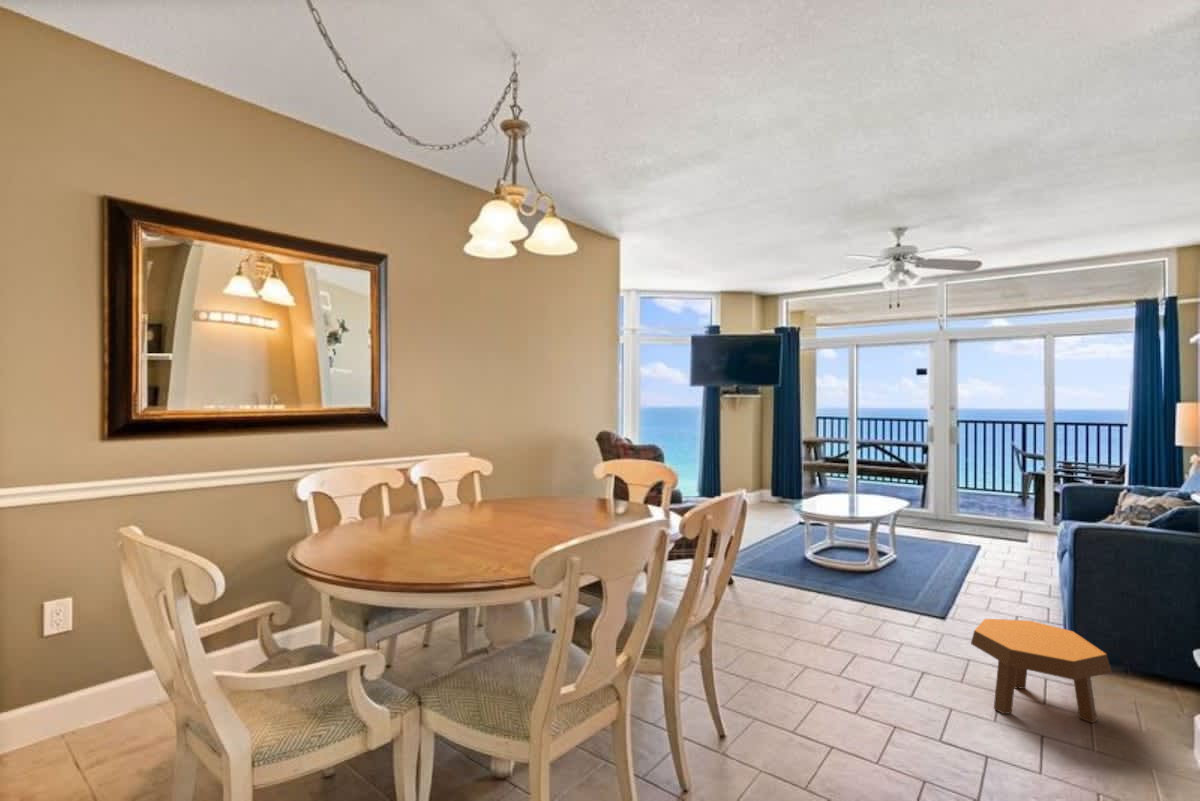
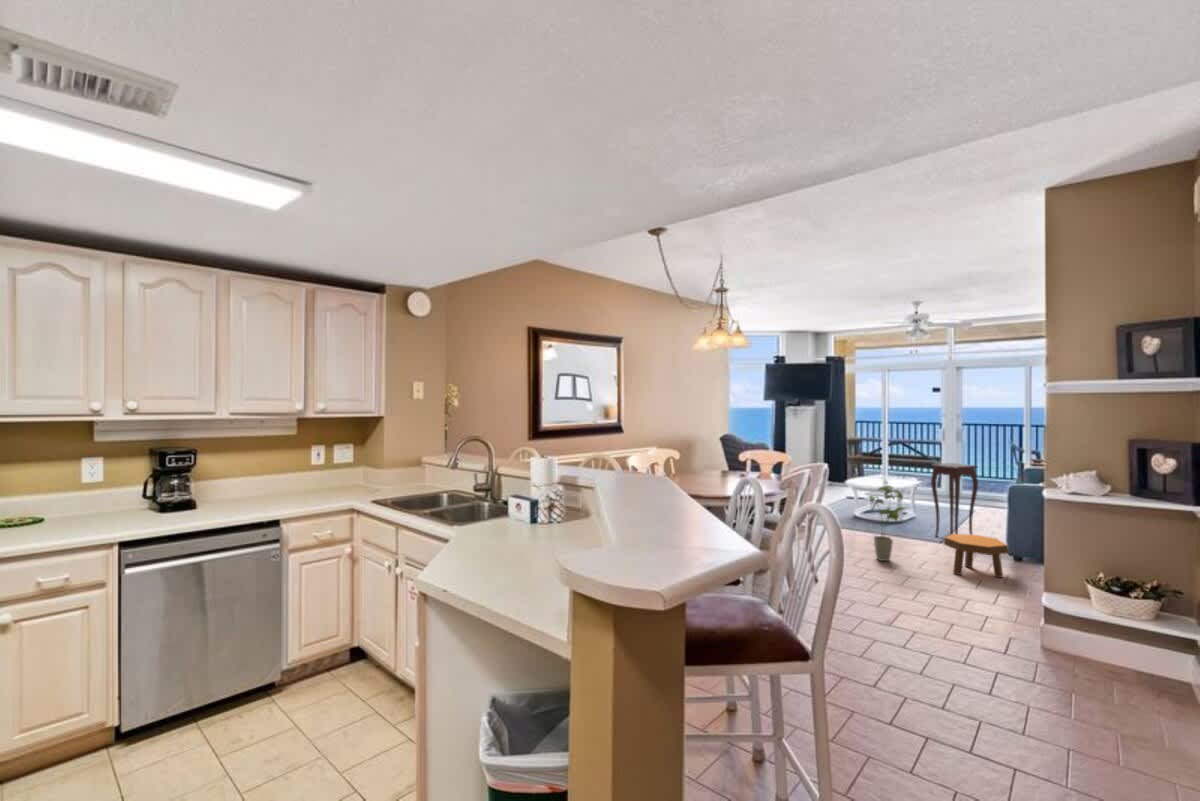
side table: none [930,476,1009,613] -> present [931,463,978,537]
house plant: none [821,524,903,672] -> present [869,485,906,561]

